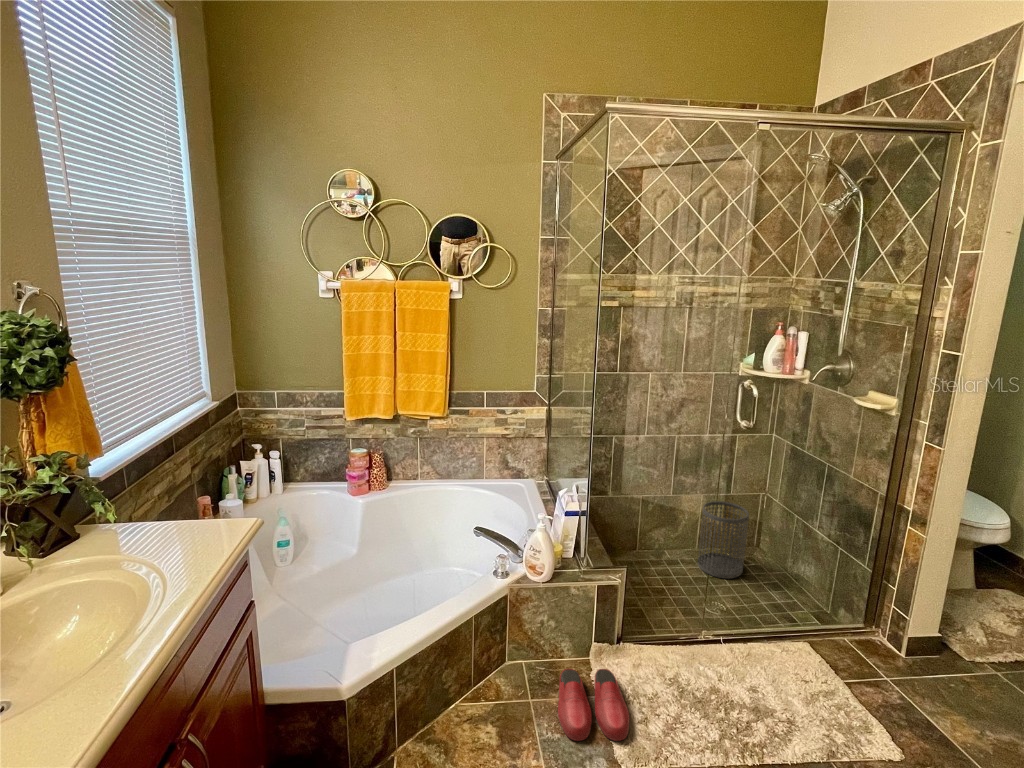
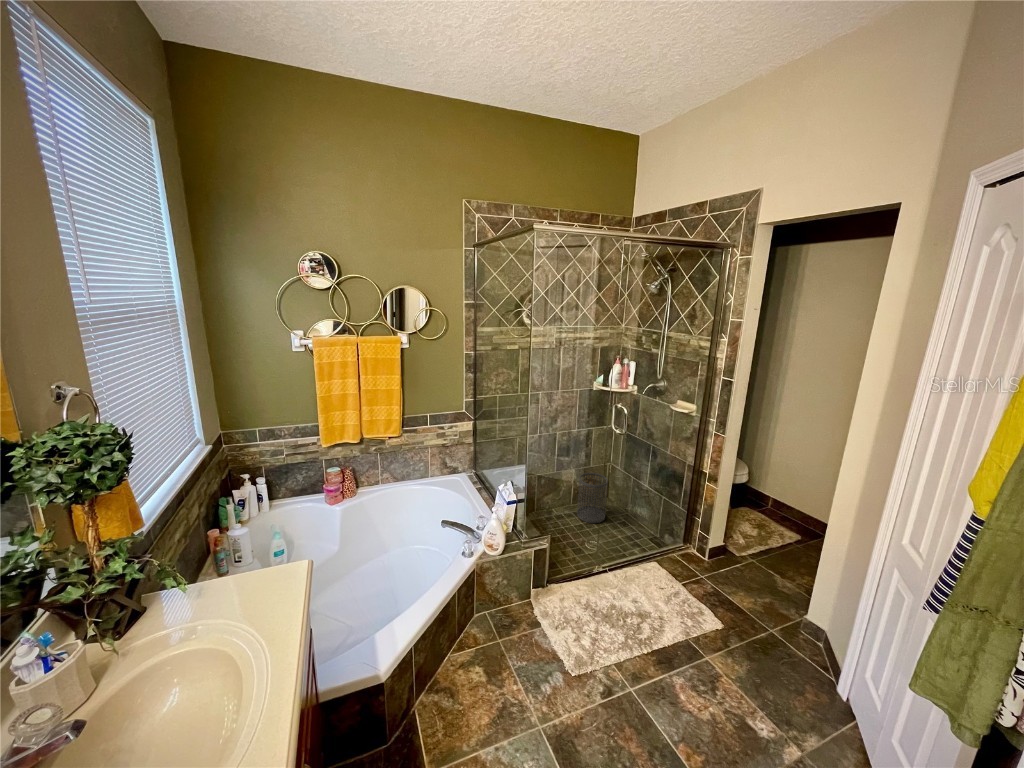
slippers: present [558,669,630,741] -> none [515,606,570,666]

